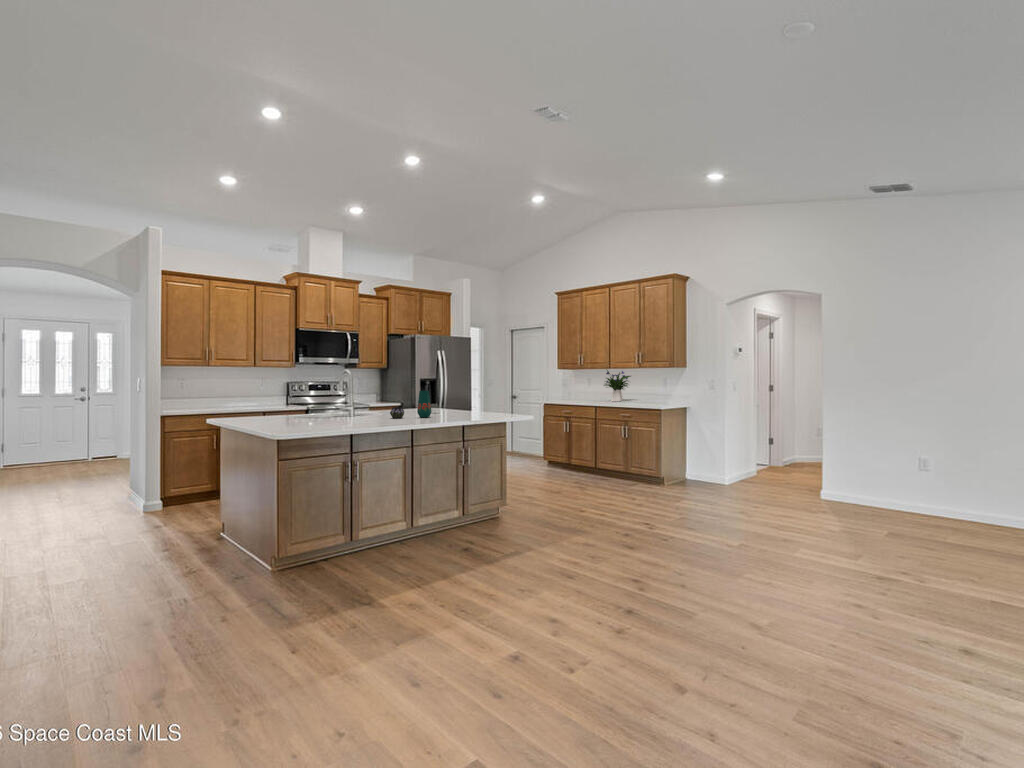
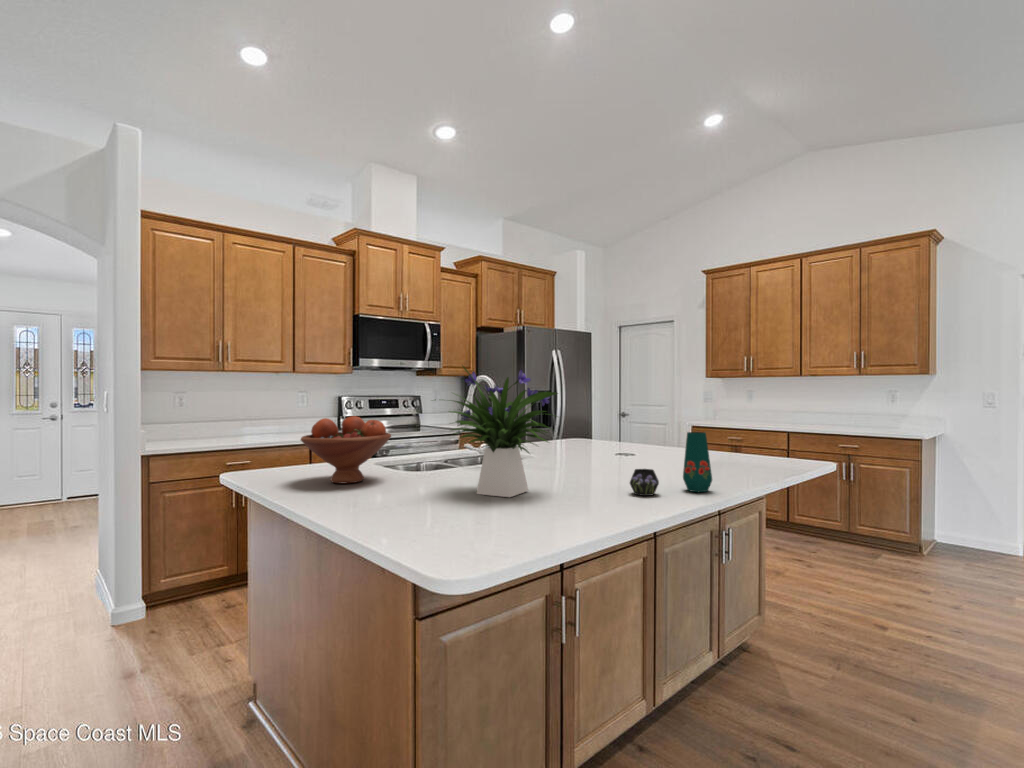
flower arrangement: present [604,370,631,401] -> present [451,366,558,497]
fruit bowl: none [244,386,290,418] -> present [301,416,391,484]

